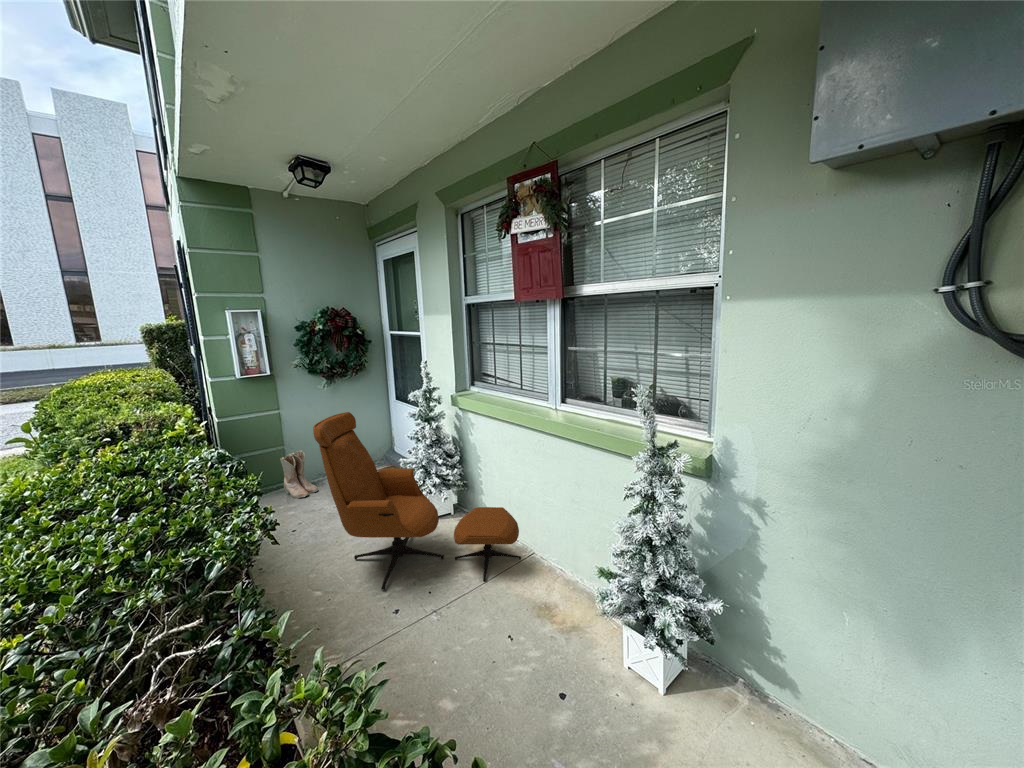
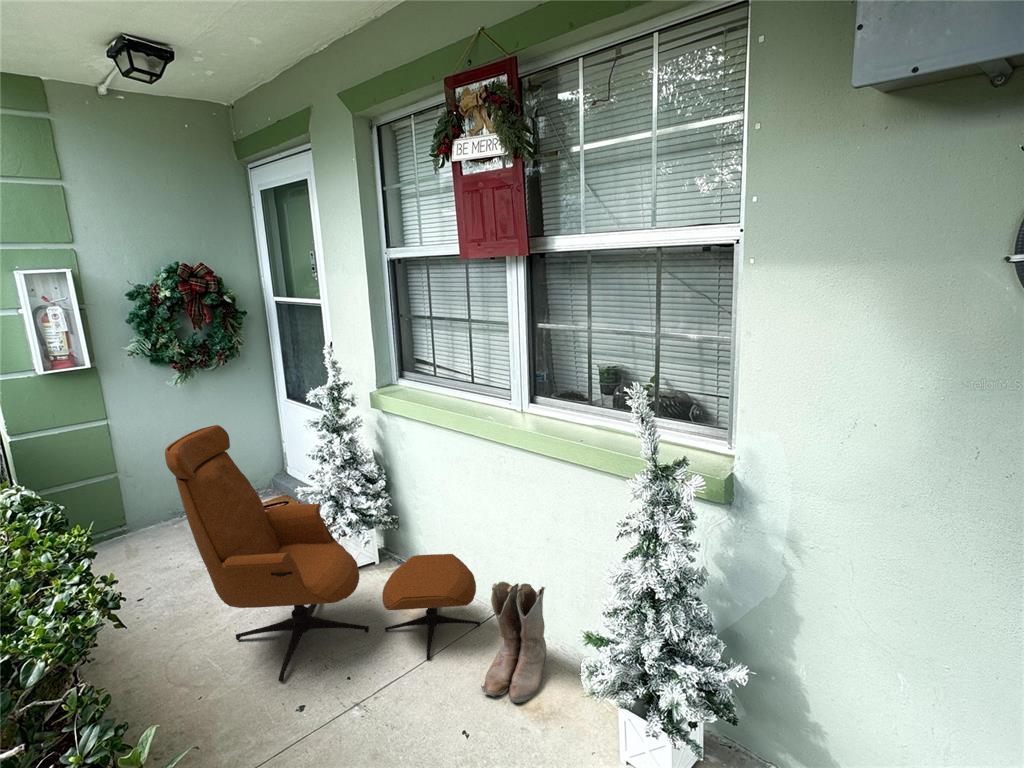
boots: present [280,450,318,498] -> present [481,582,547,703]

